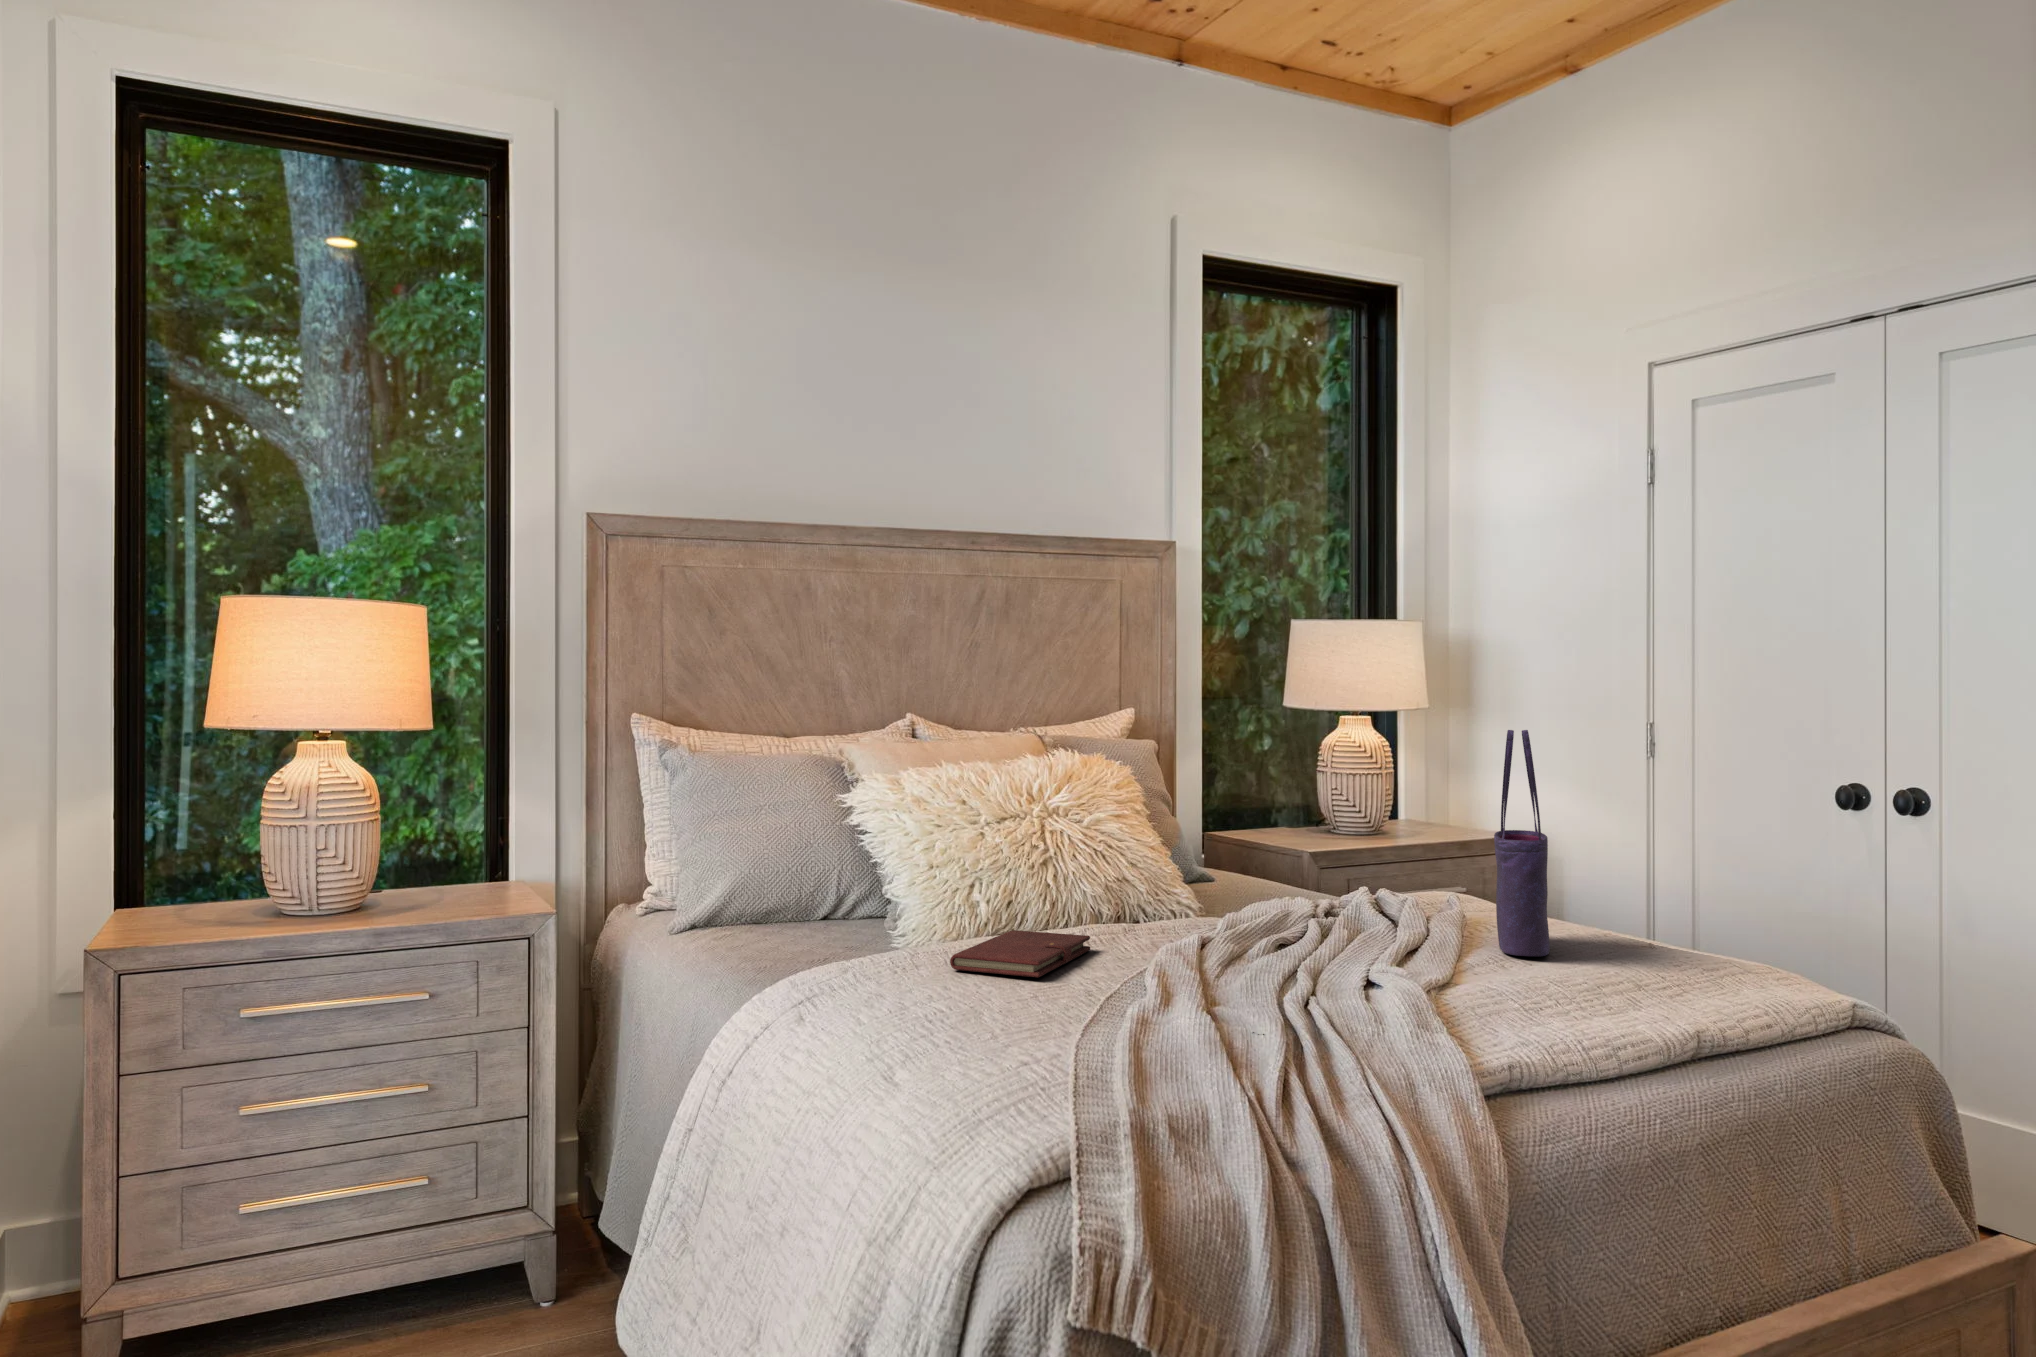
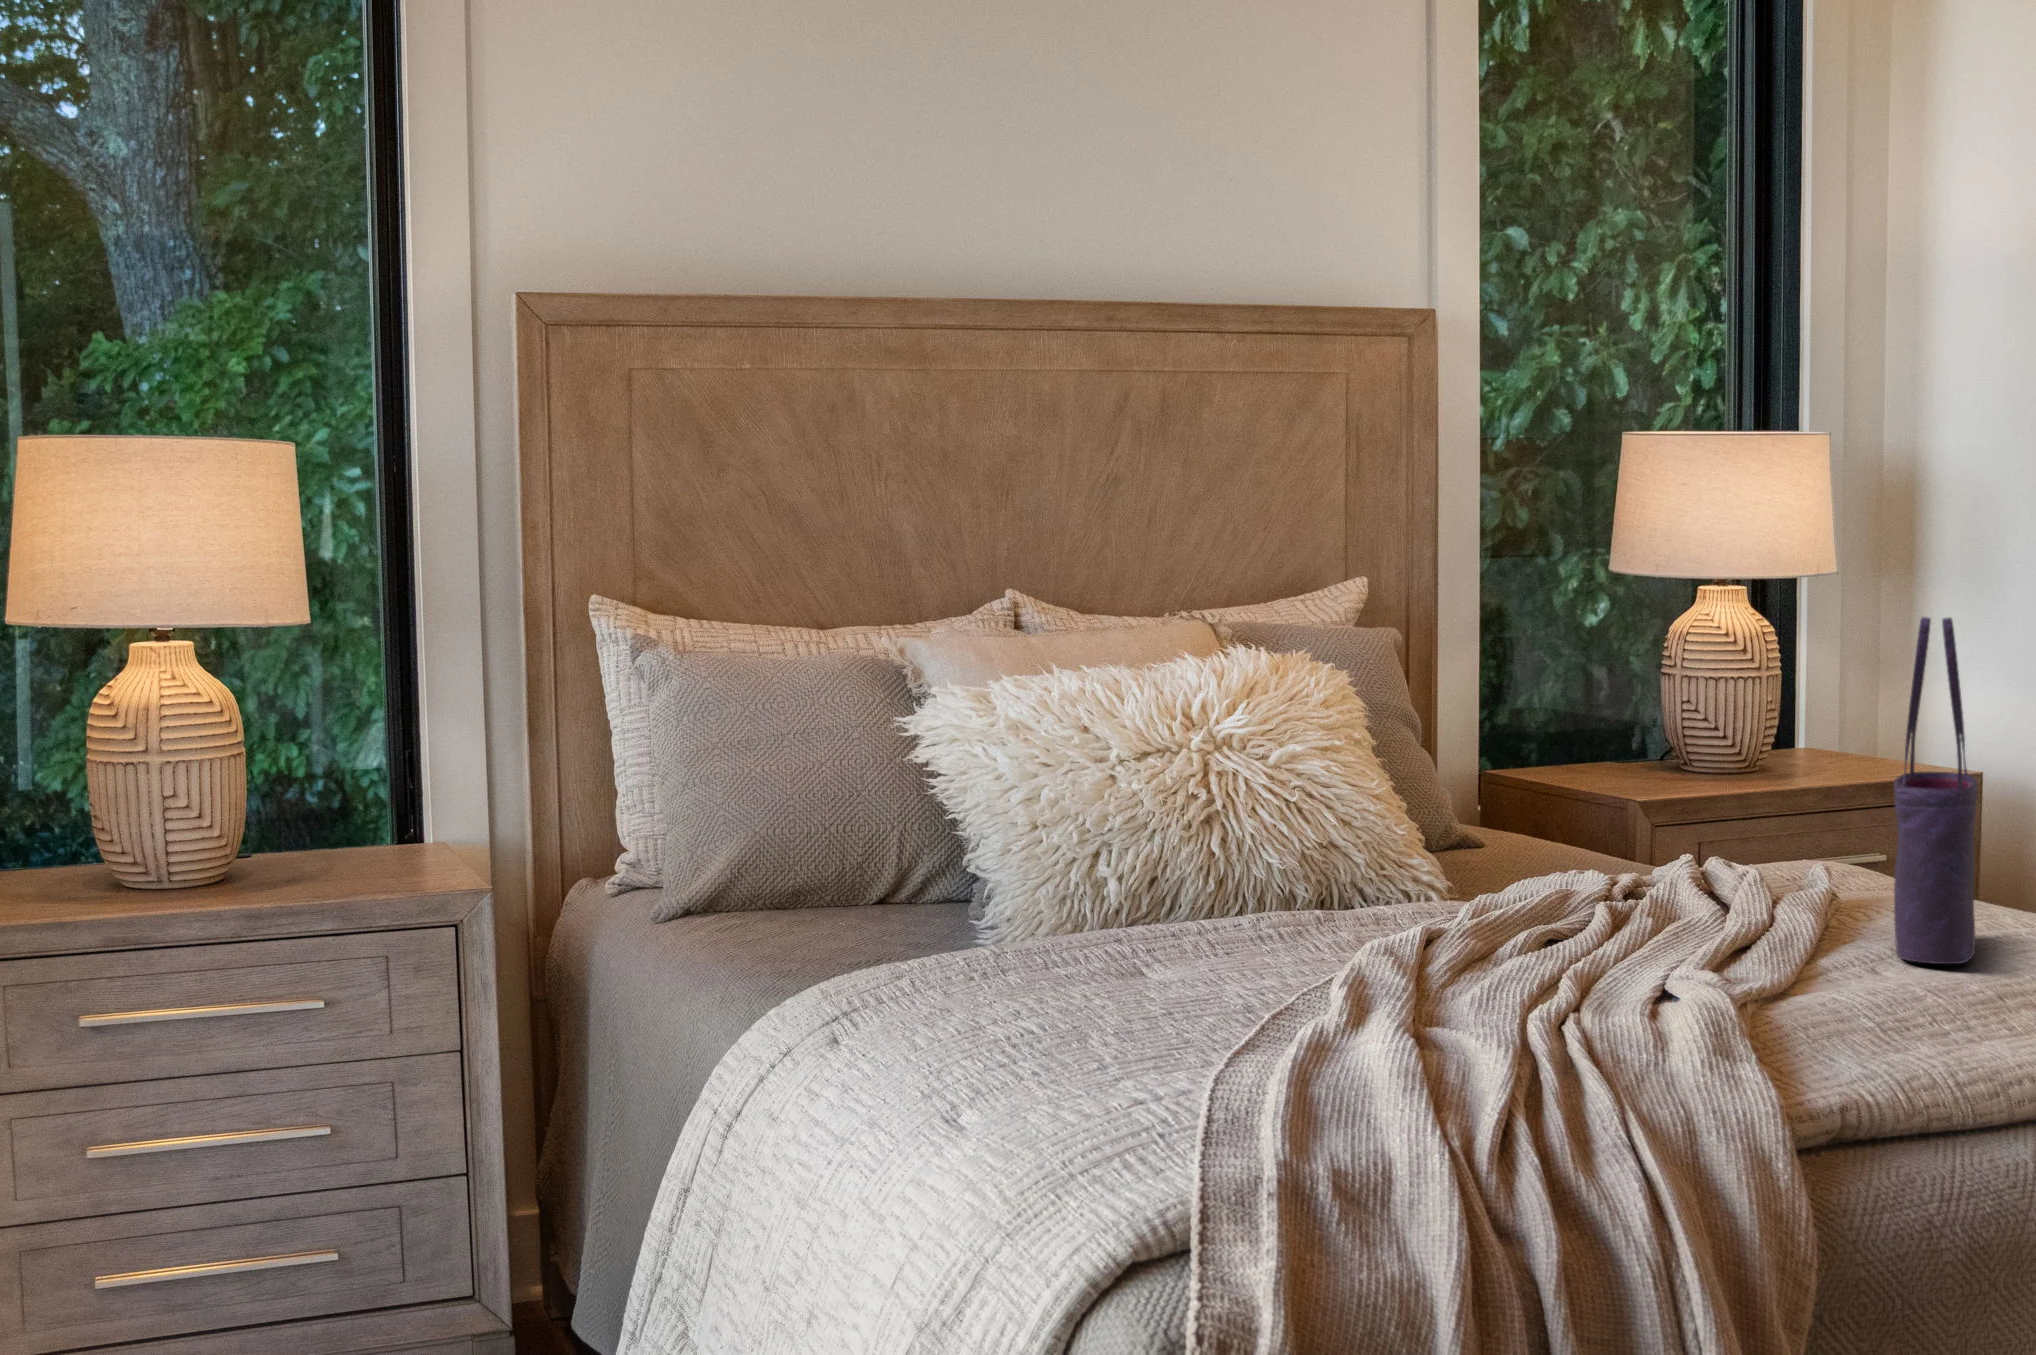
notebook: present [950,930,1090,977] -> none [1055,919,1265,987]

